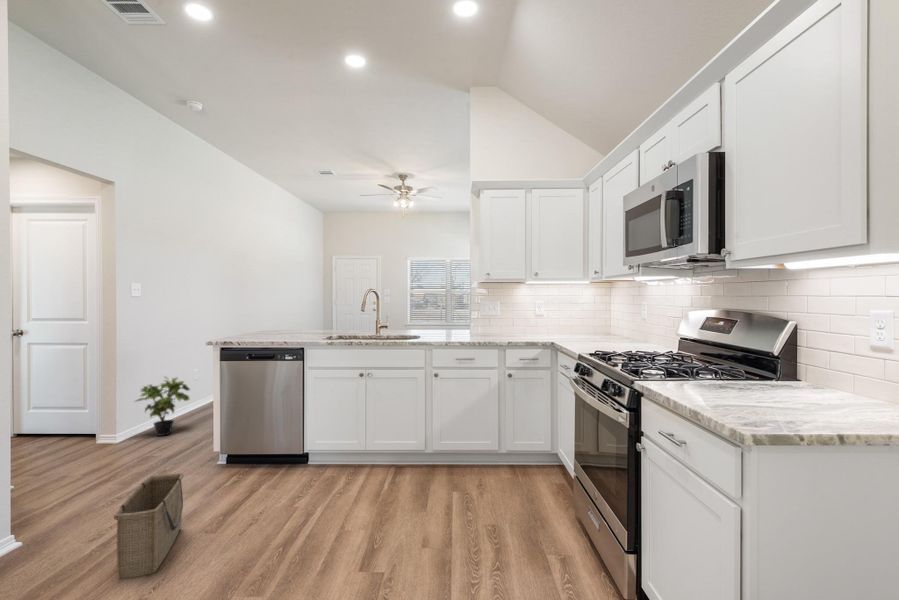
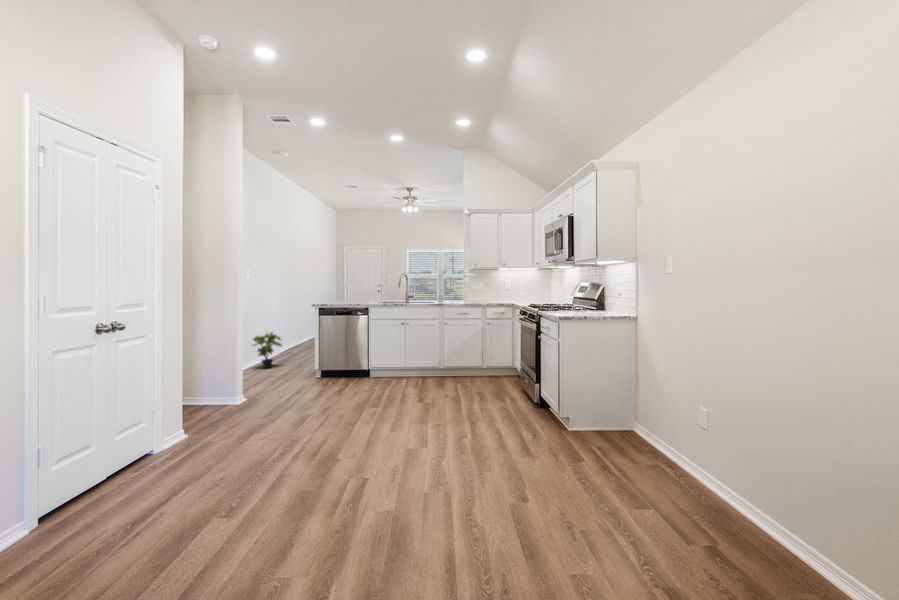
basket: present [114,473,184,578] -> none [304,367,327,405]

